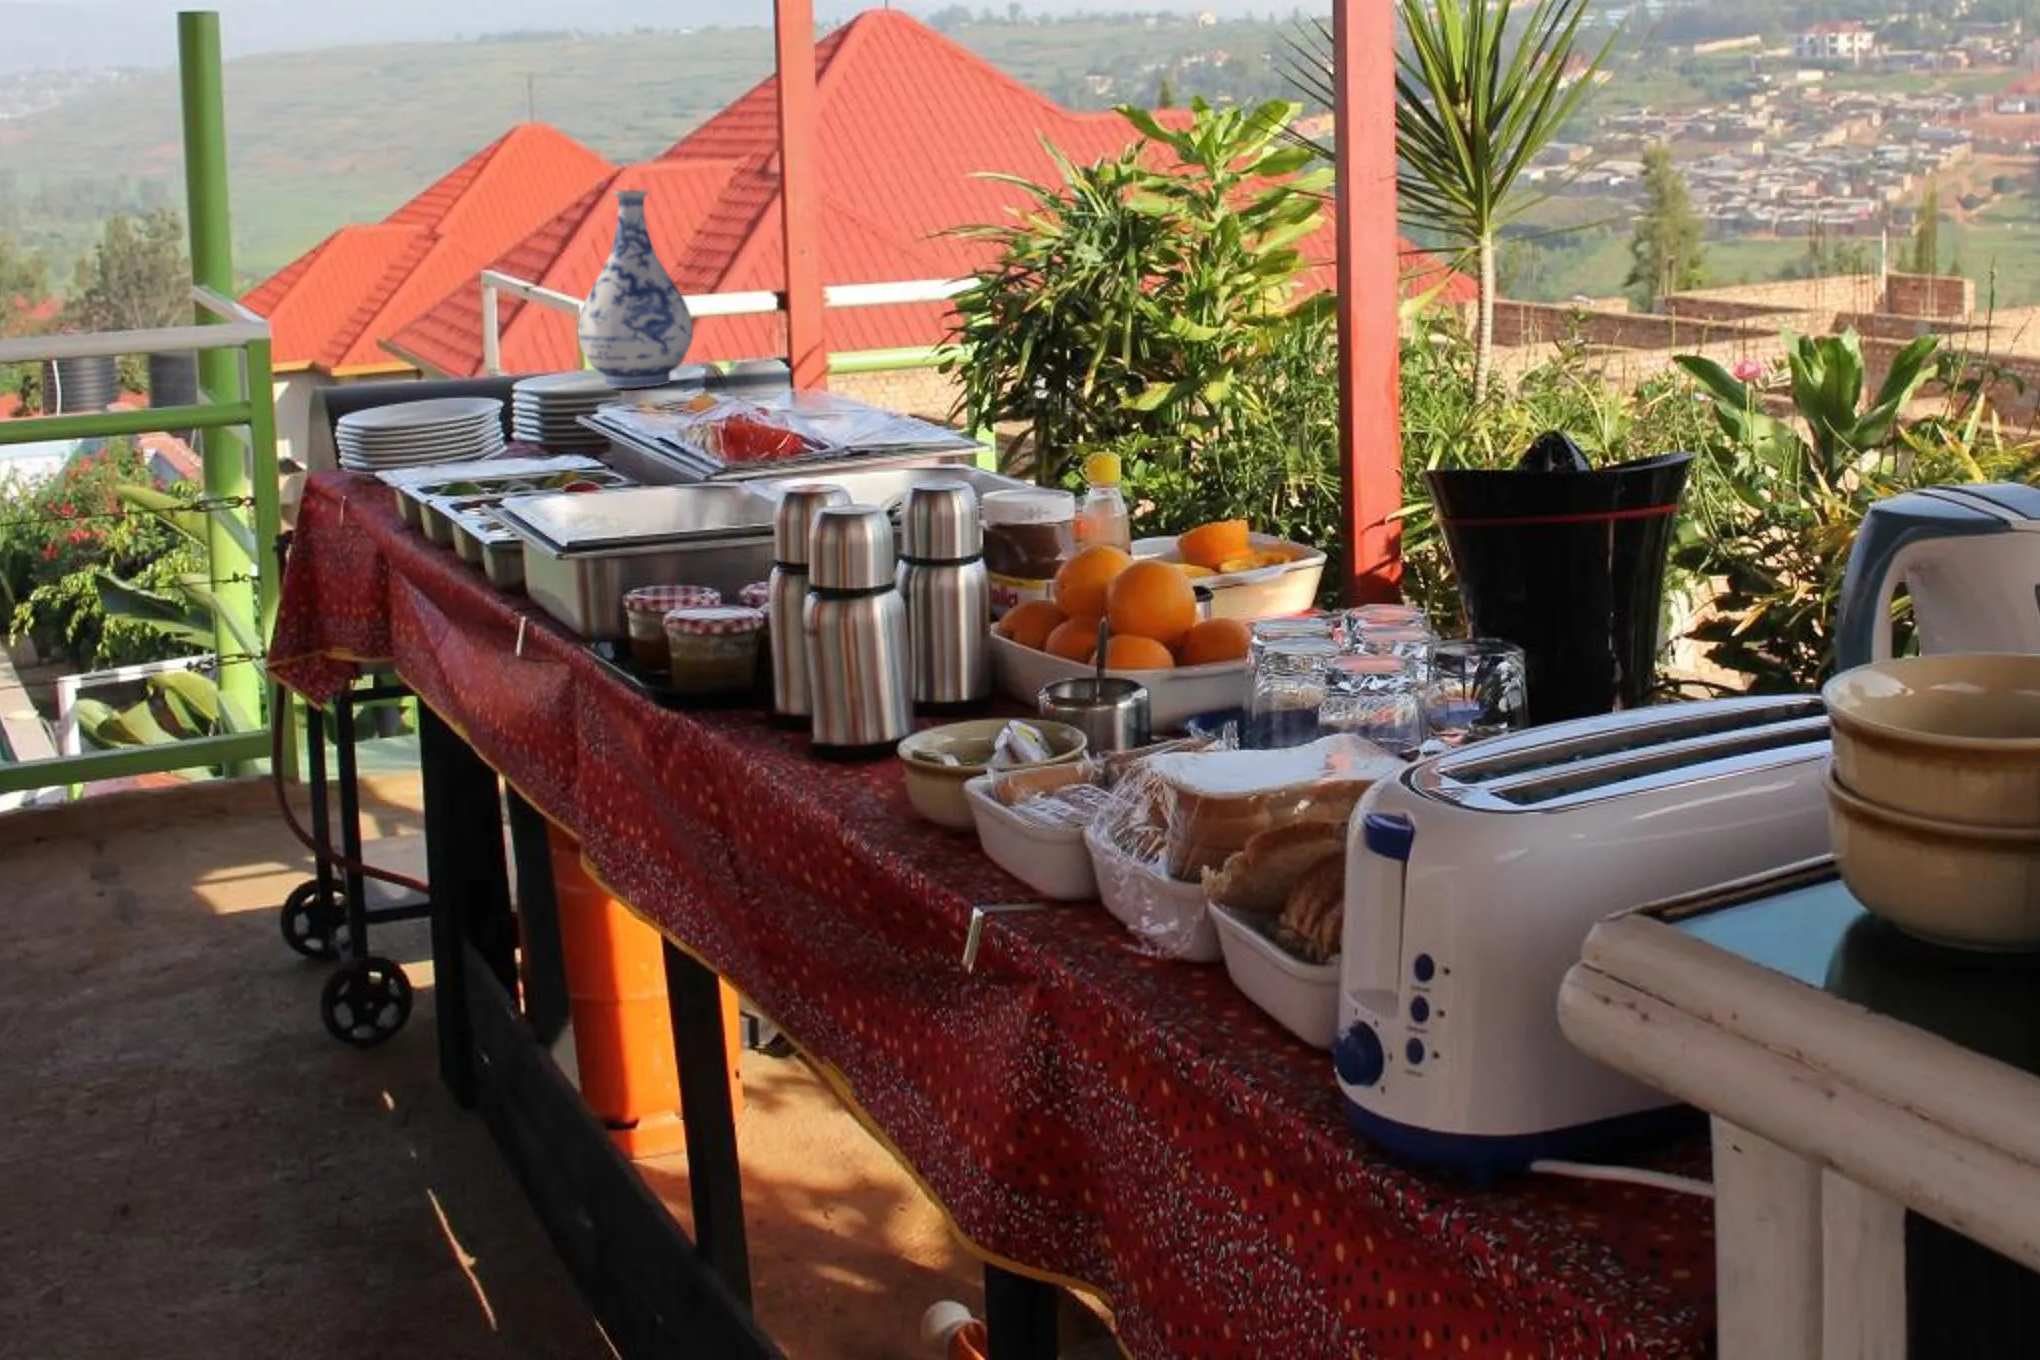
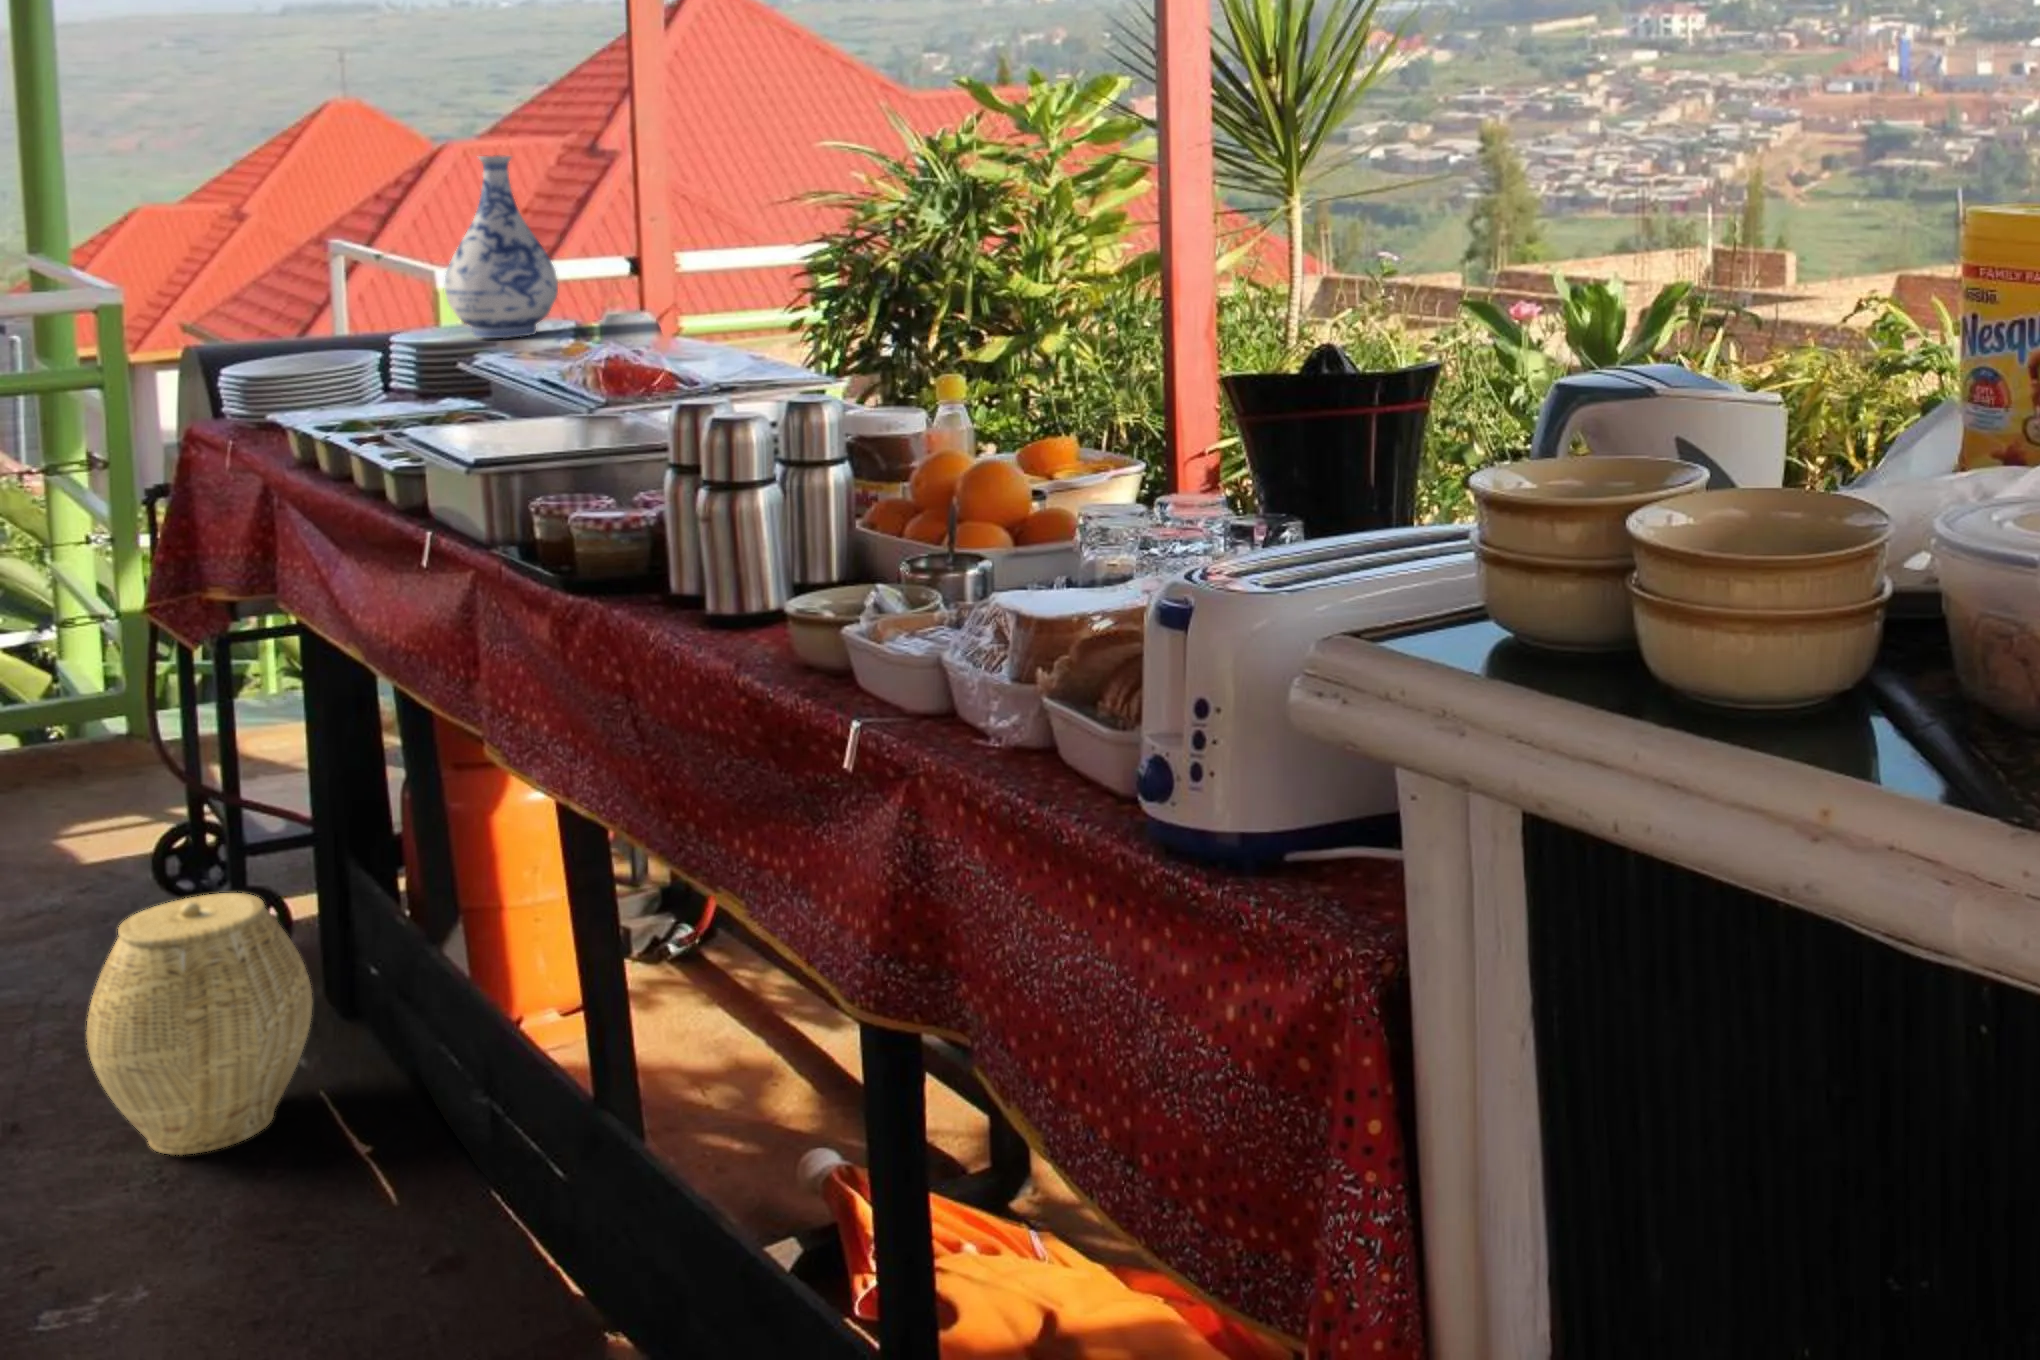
woven basket: none [202,981,425,1265] -> present [87,893,312,1155]

